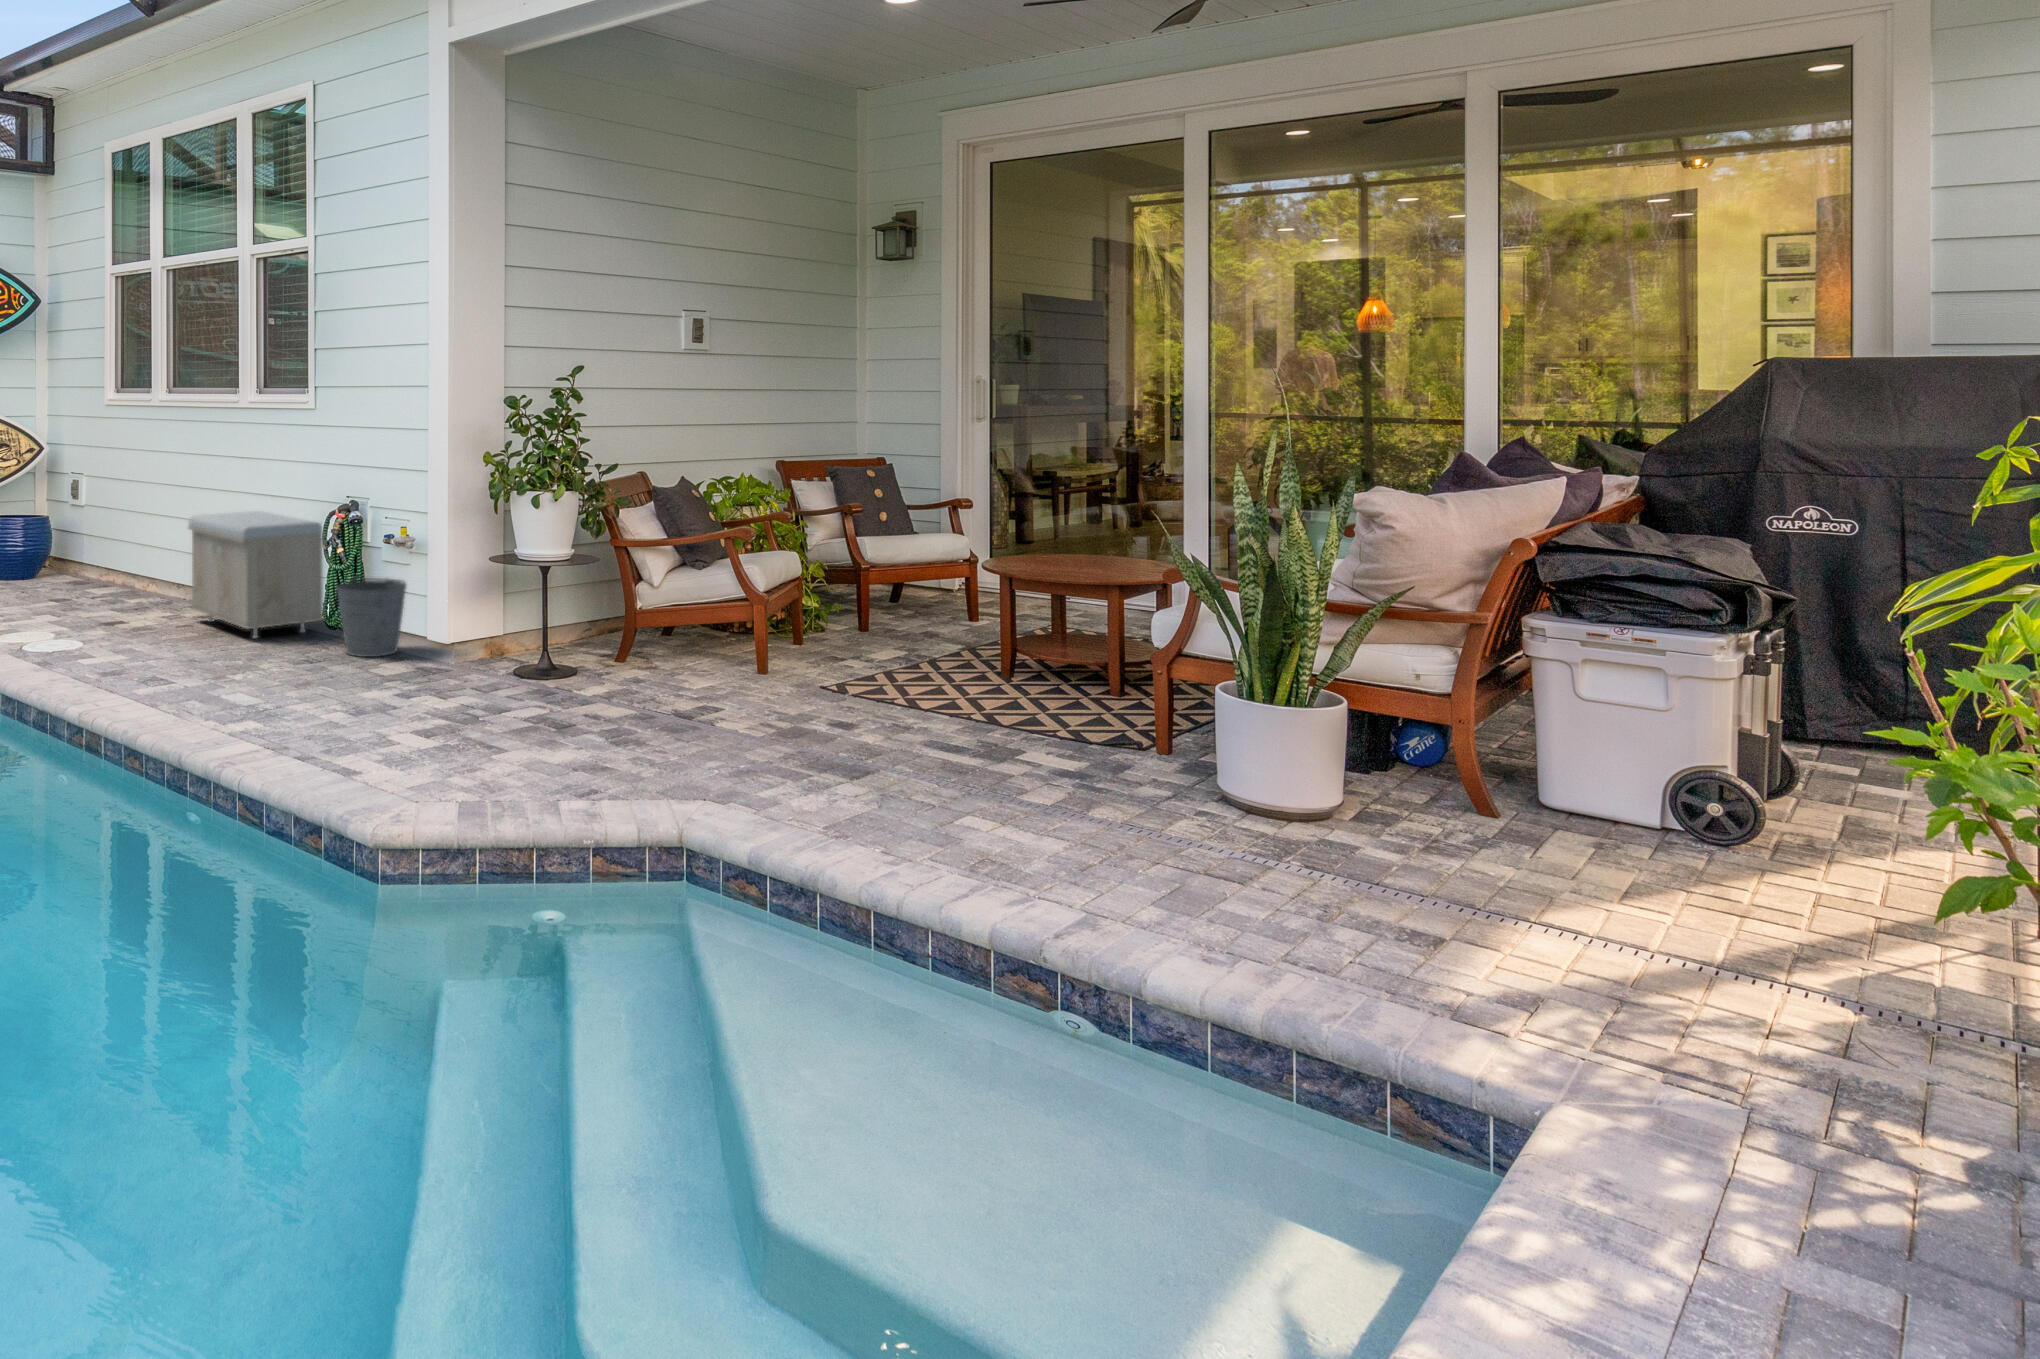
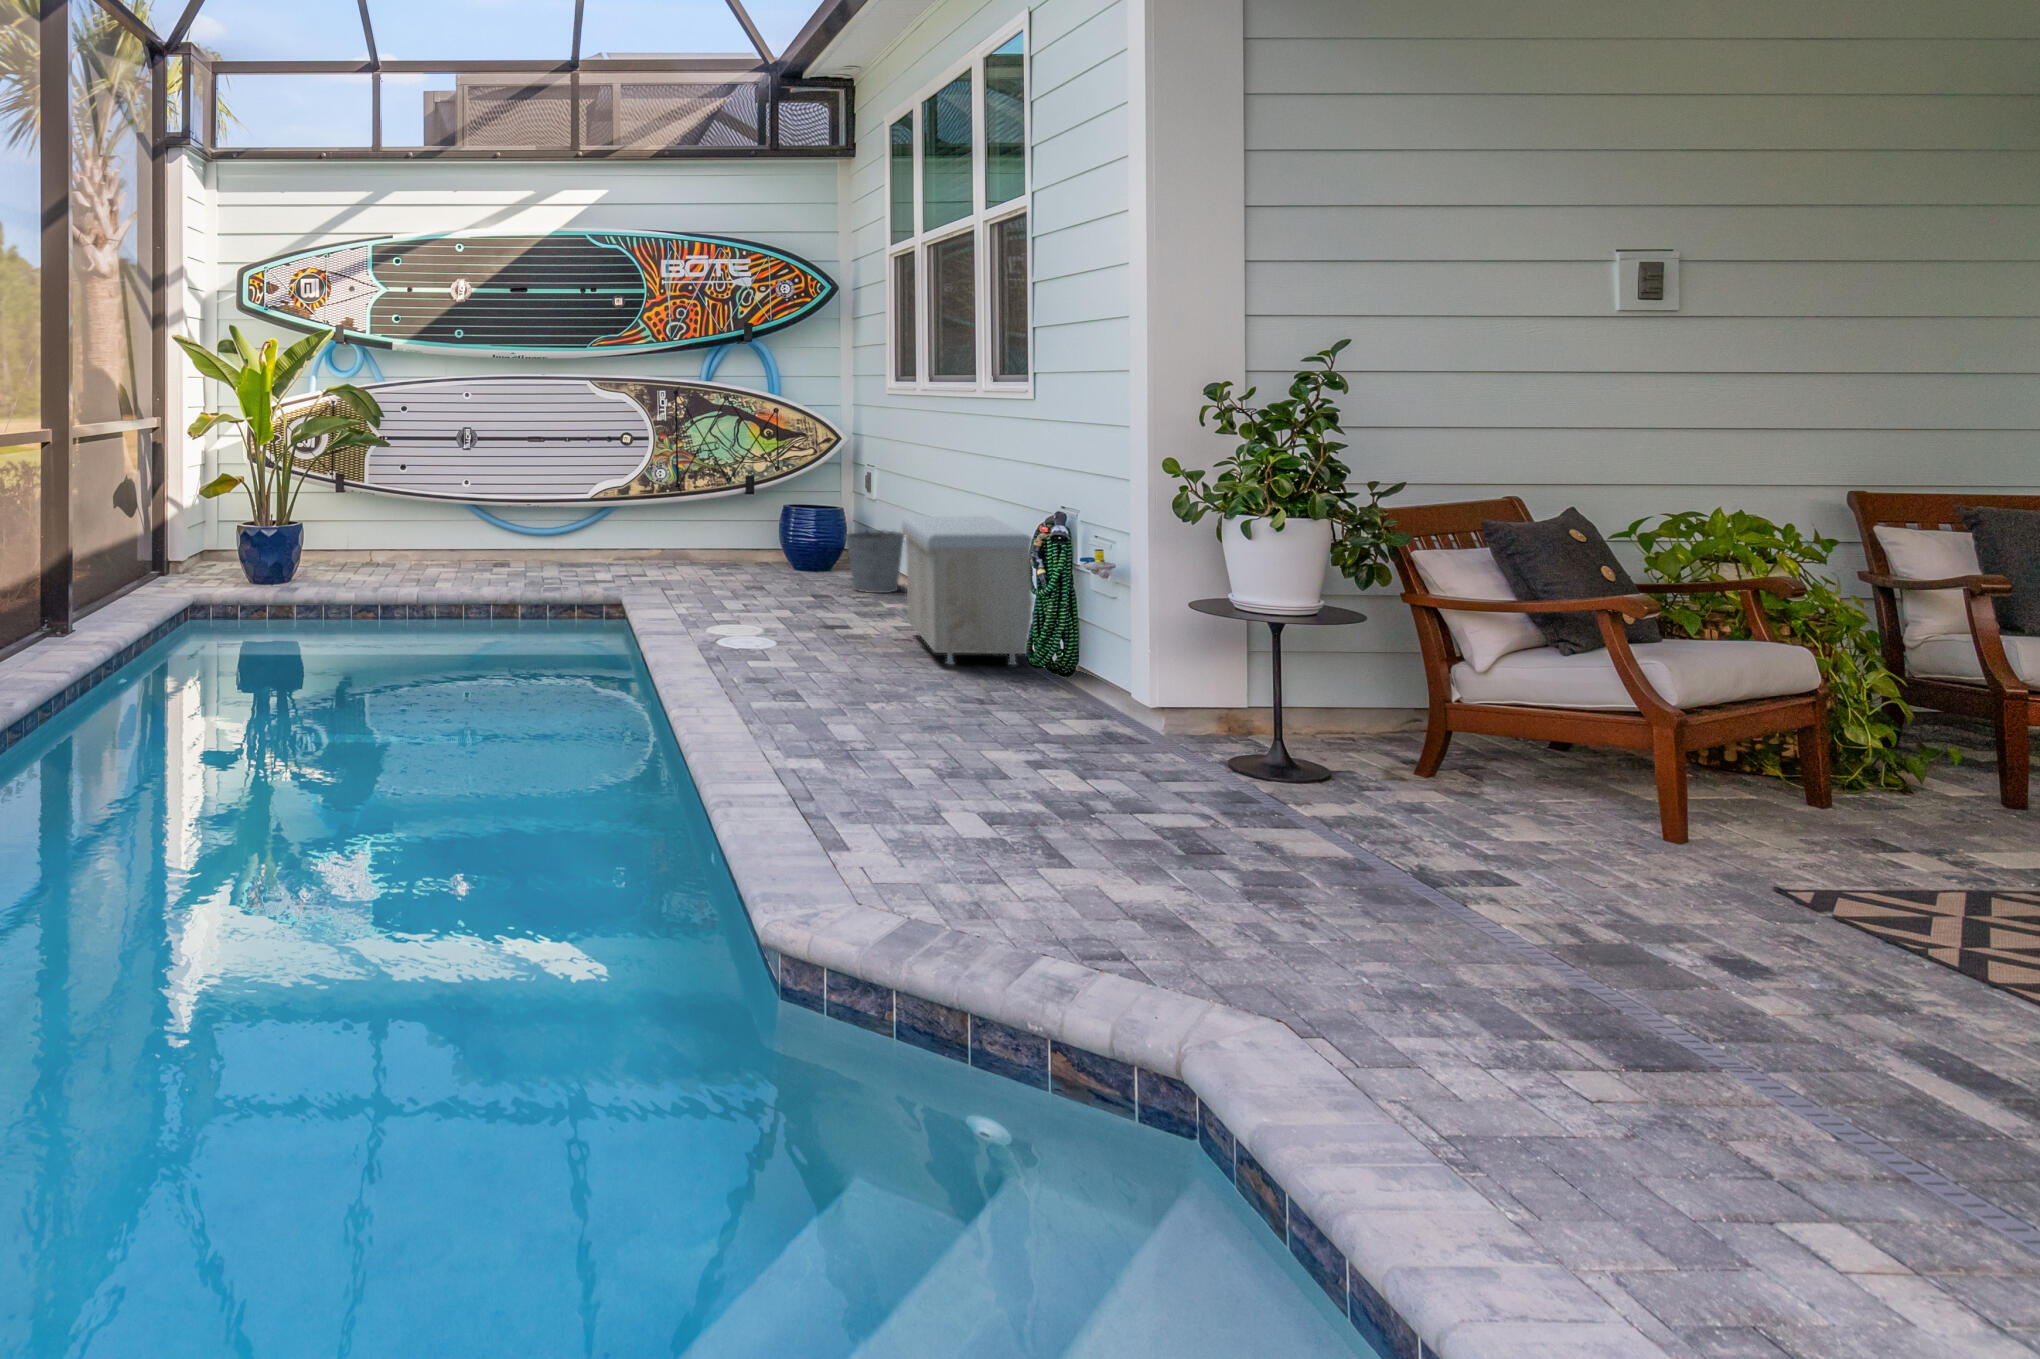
bucket: present [337,578,406,657] -> present [846,530,905,593]

